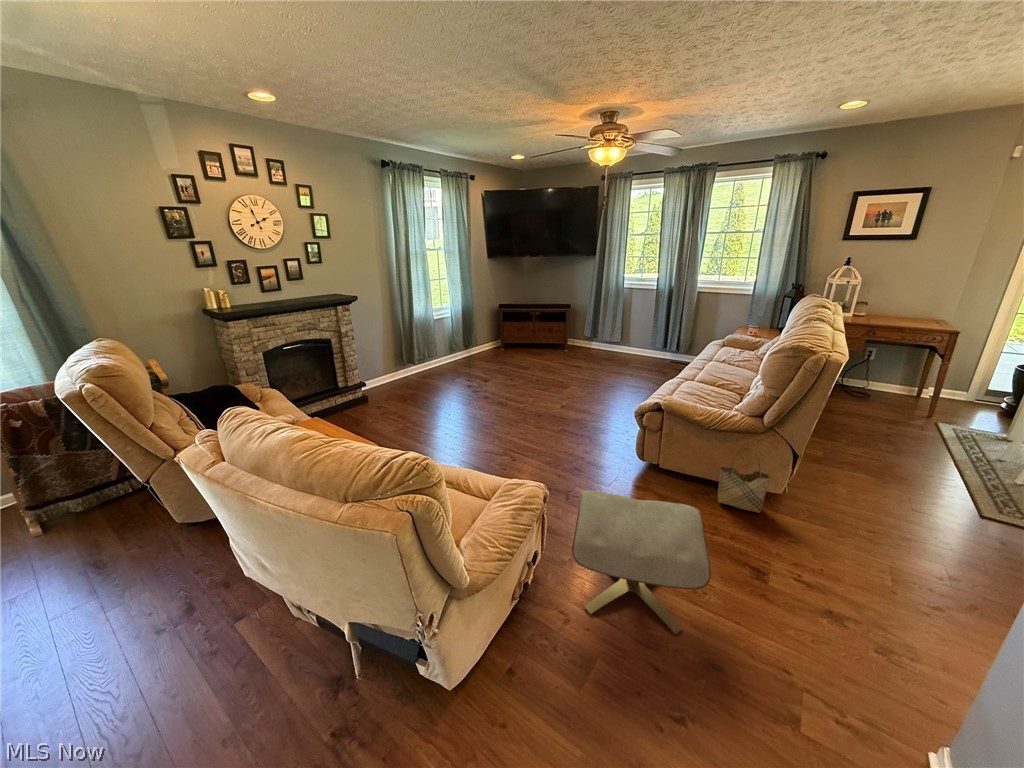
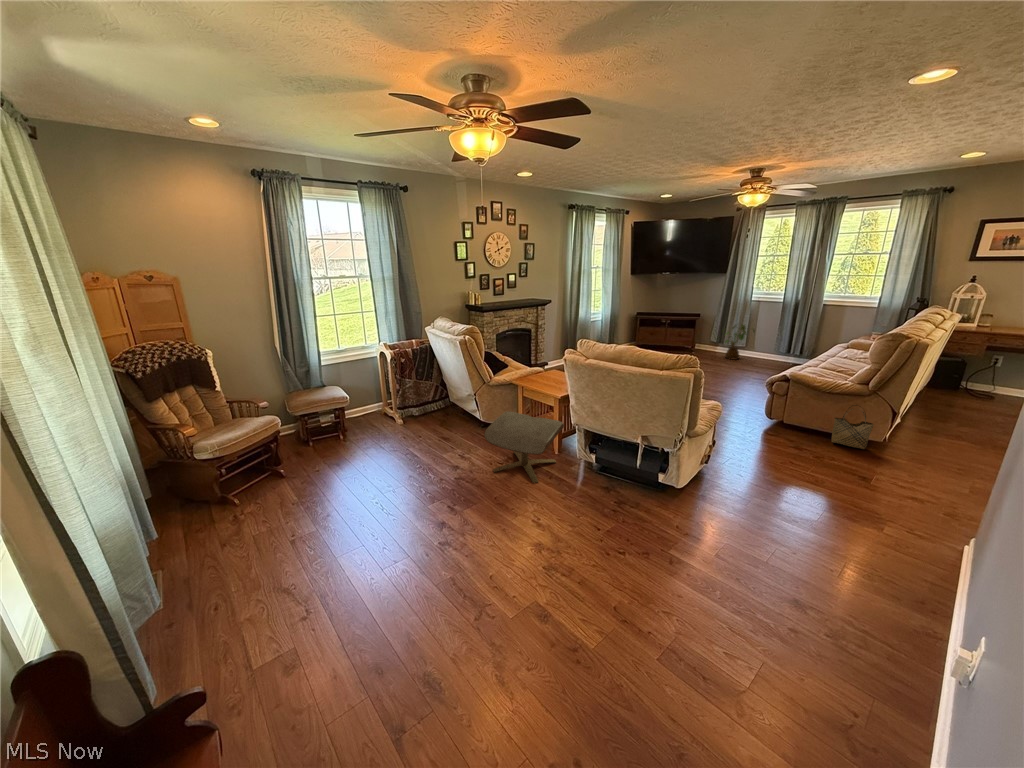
house plant: none [594,316,629,359] -> present [724,325,755,360]
ottoman: present [572,491,711,634] -> present [484,411,564,483]

